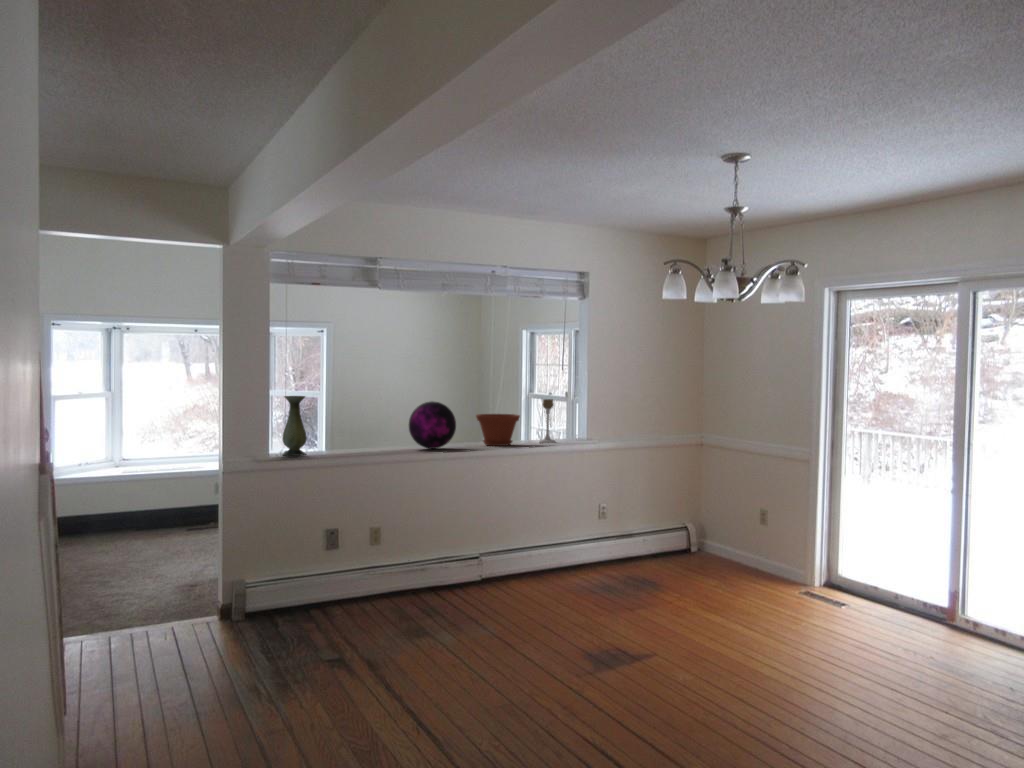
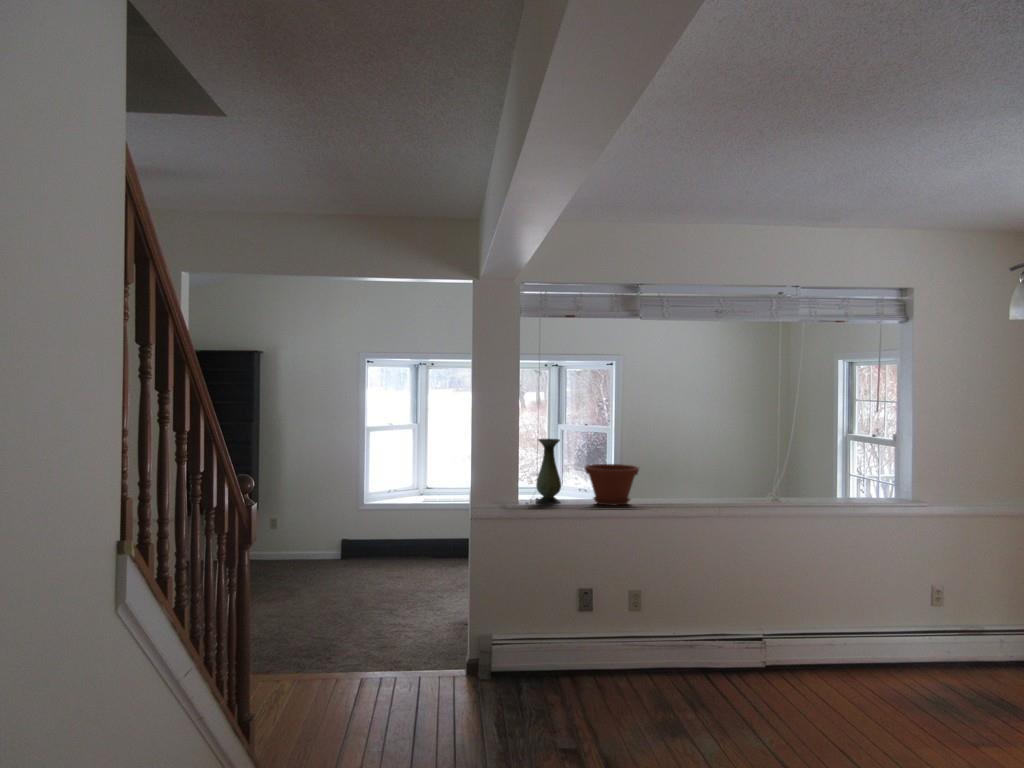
candle holder: present [539,399,556,443] -> none [845,448,870,504]
decorative orb: present [409,401,456,449] -> none [675,449,733,504]
plant pot: present [476,414,520,446] -> present [584,464,639,506]

